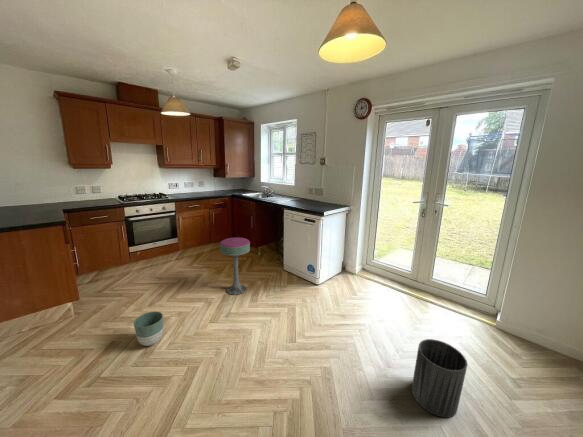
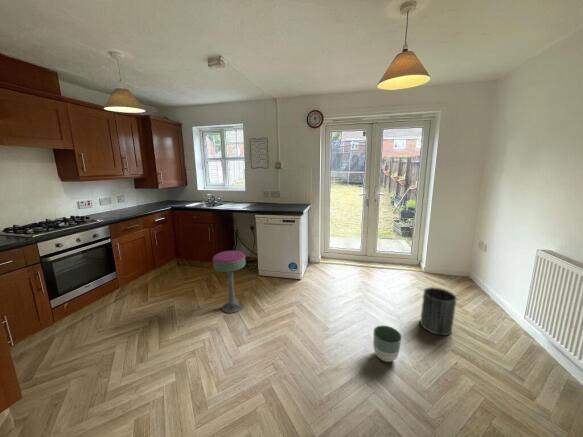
planter: present [134,312,163,346] -> present [373,326,401,362]

